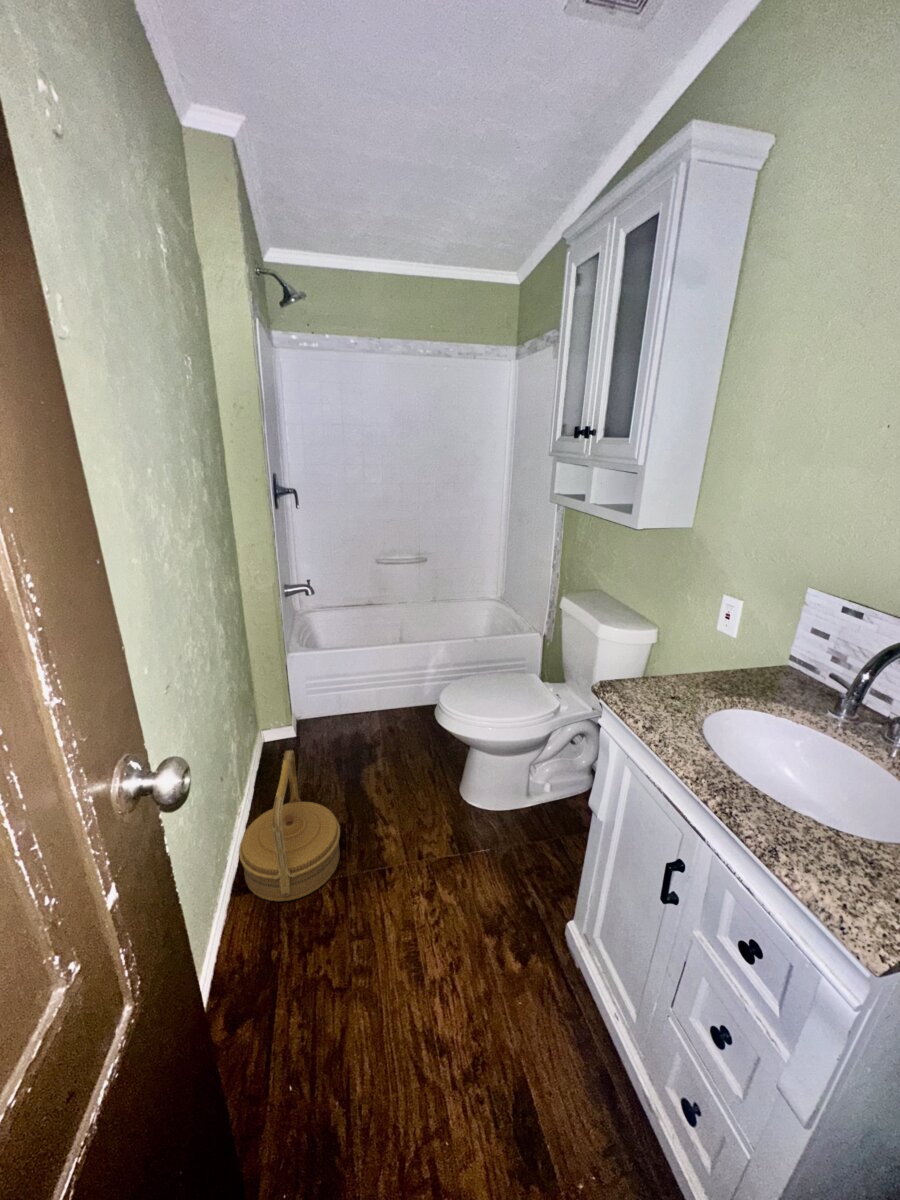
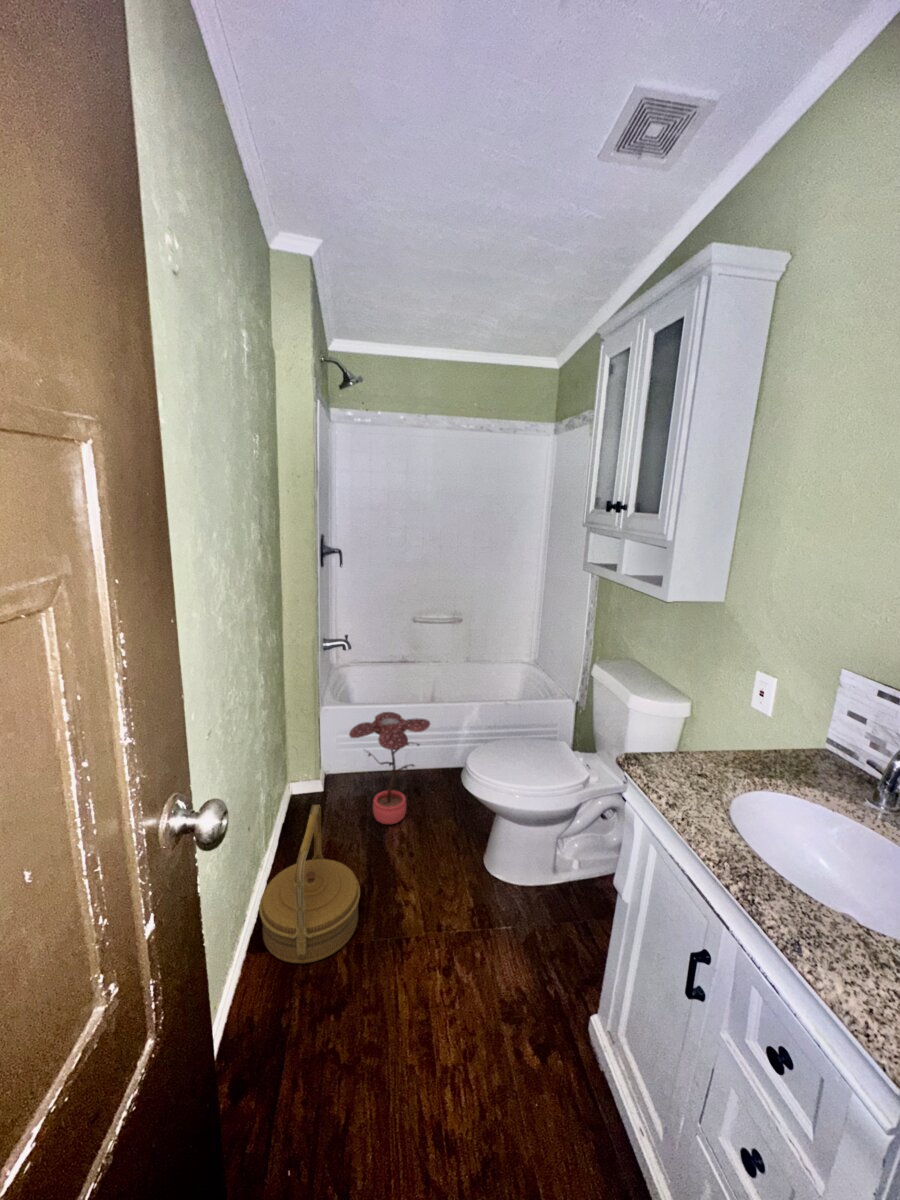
potted plant: none [318,654,400,764] -> present [349,712,430,824]

